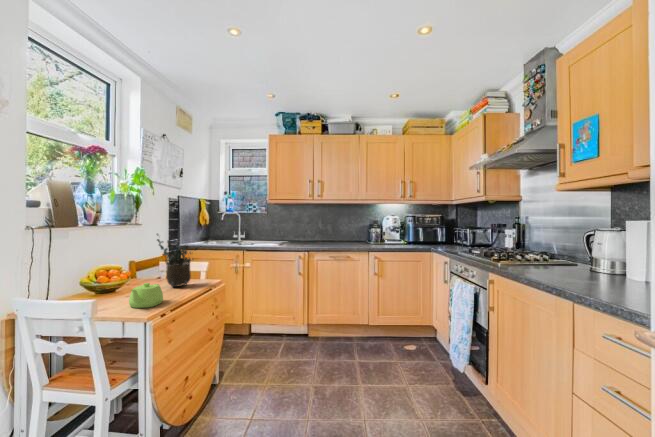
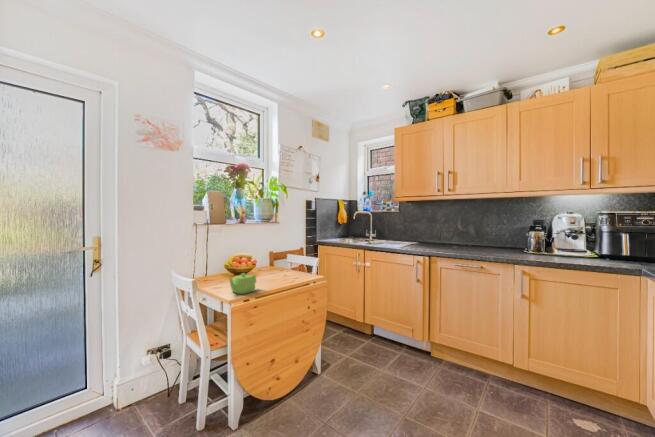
potted plant: present [157,234,198,287] -> none [268,232,300,278]

